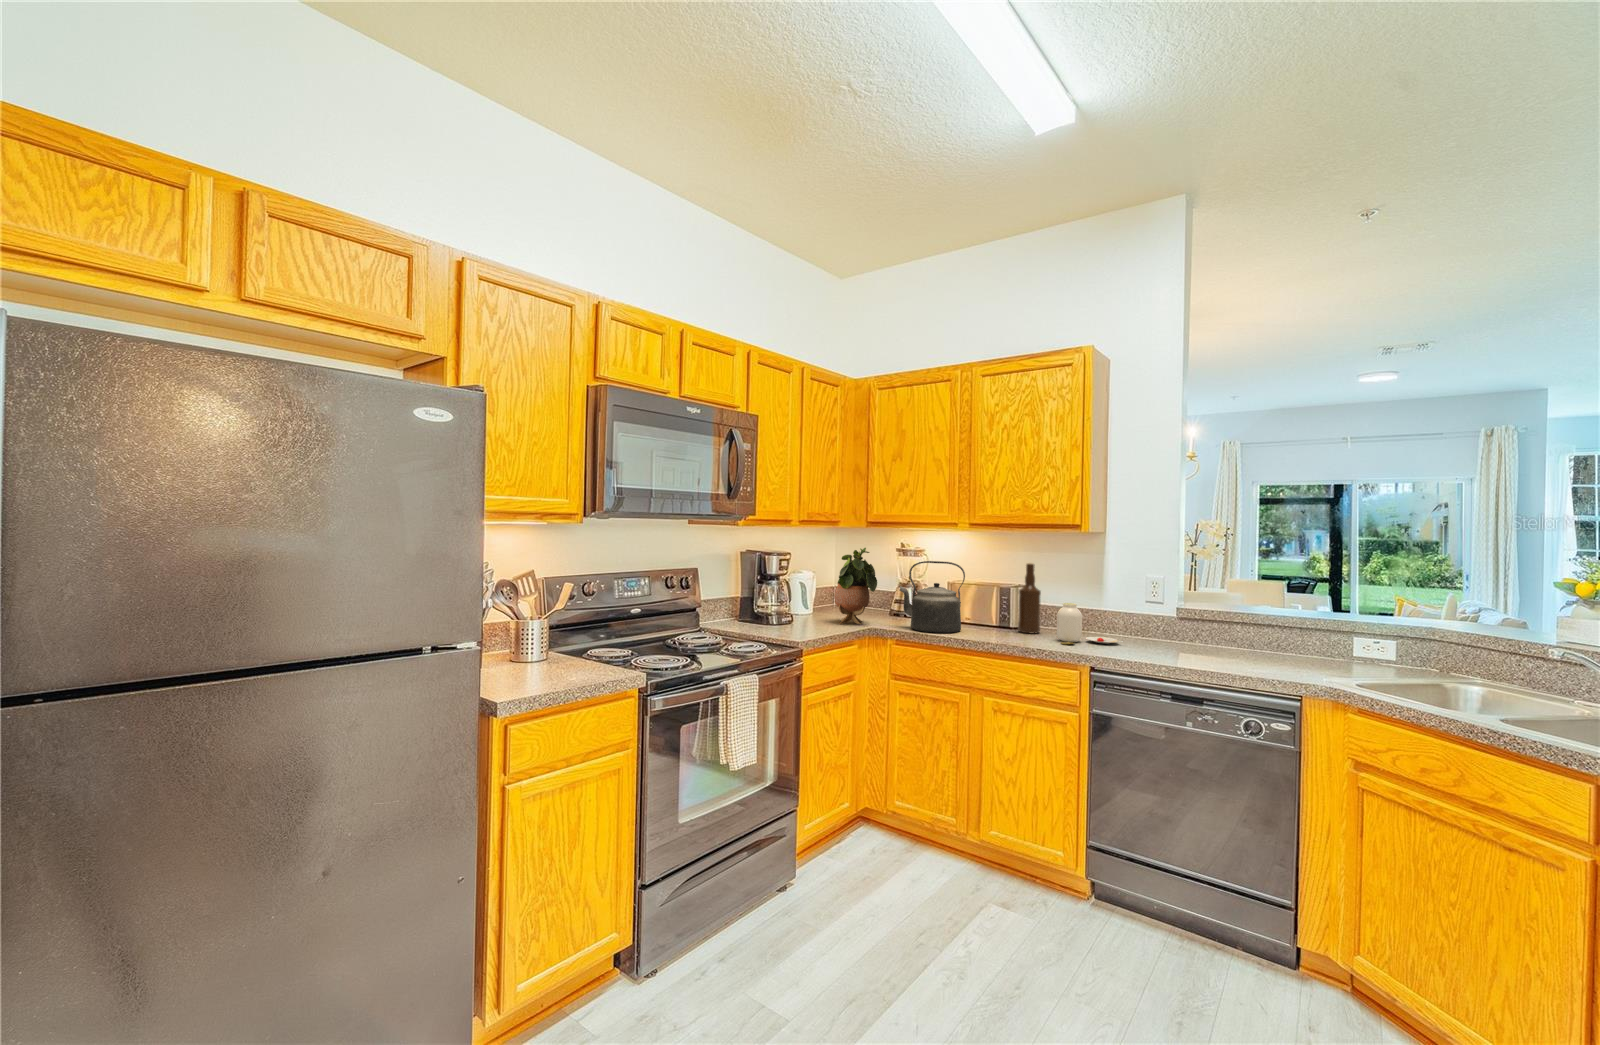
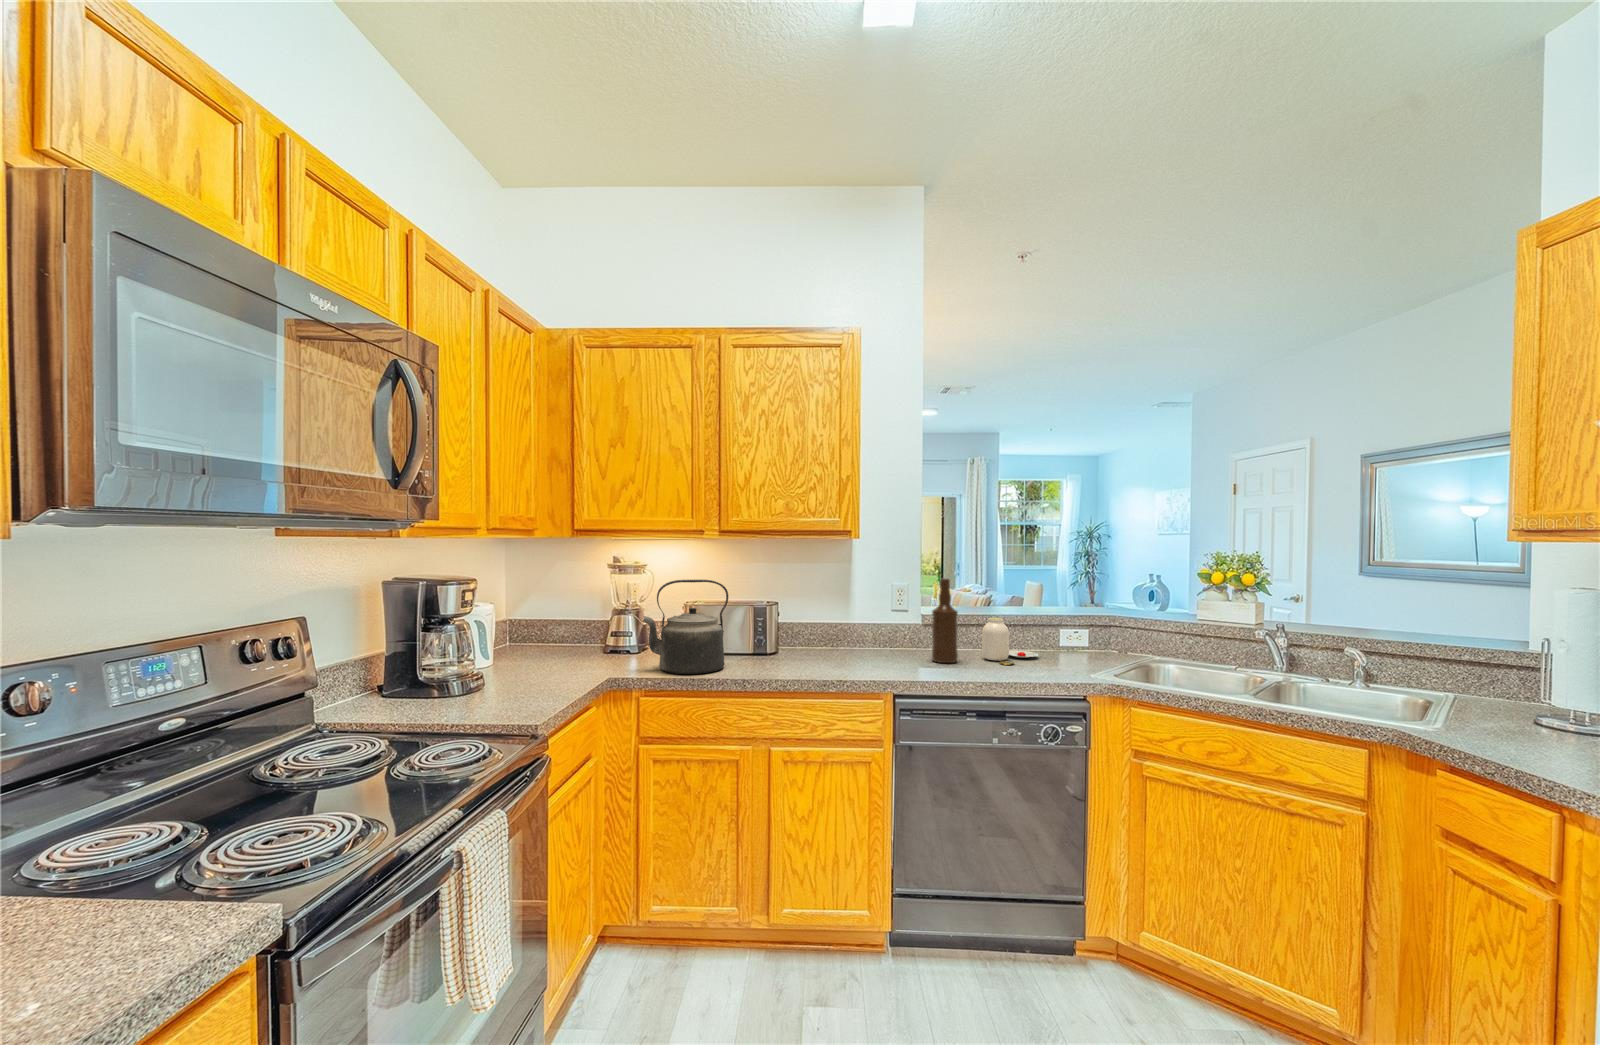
potted plant: present [834,548,877,624] -> none [544,565,611,678]
bottle: present [1018,563,1041,634] -> present [932,578,958,663]
jar: present [1057,603,1119,644] -> present [982,618,1038,665]

